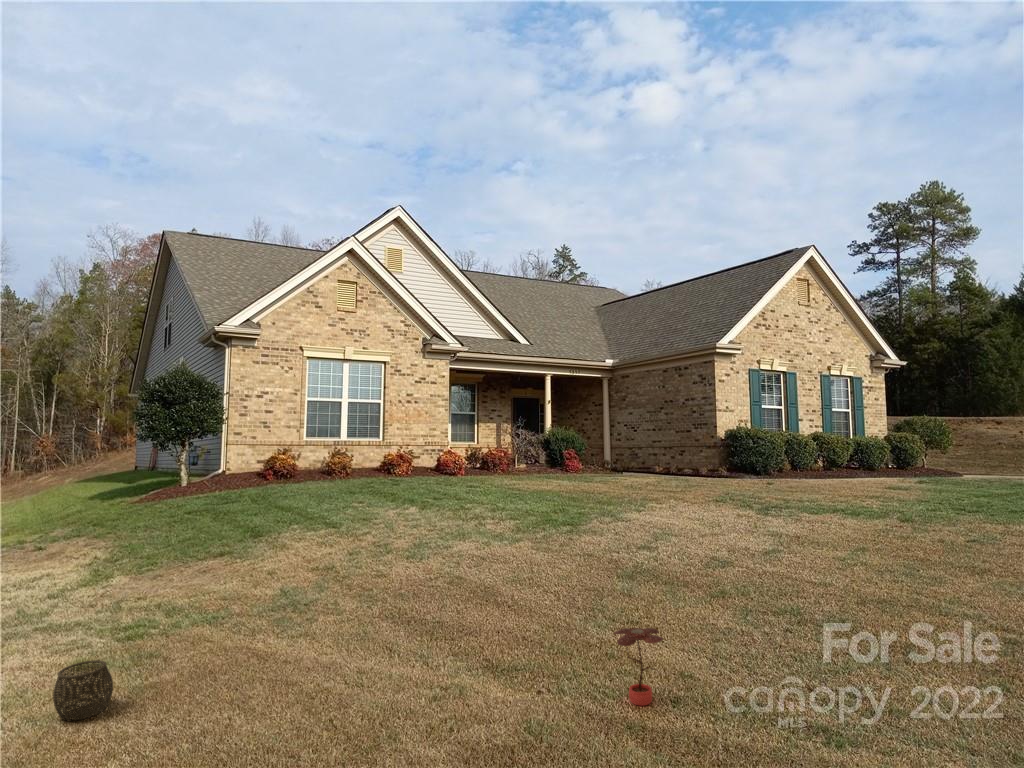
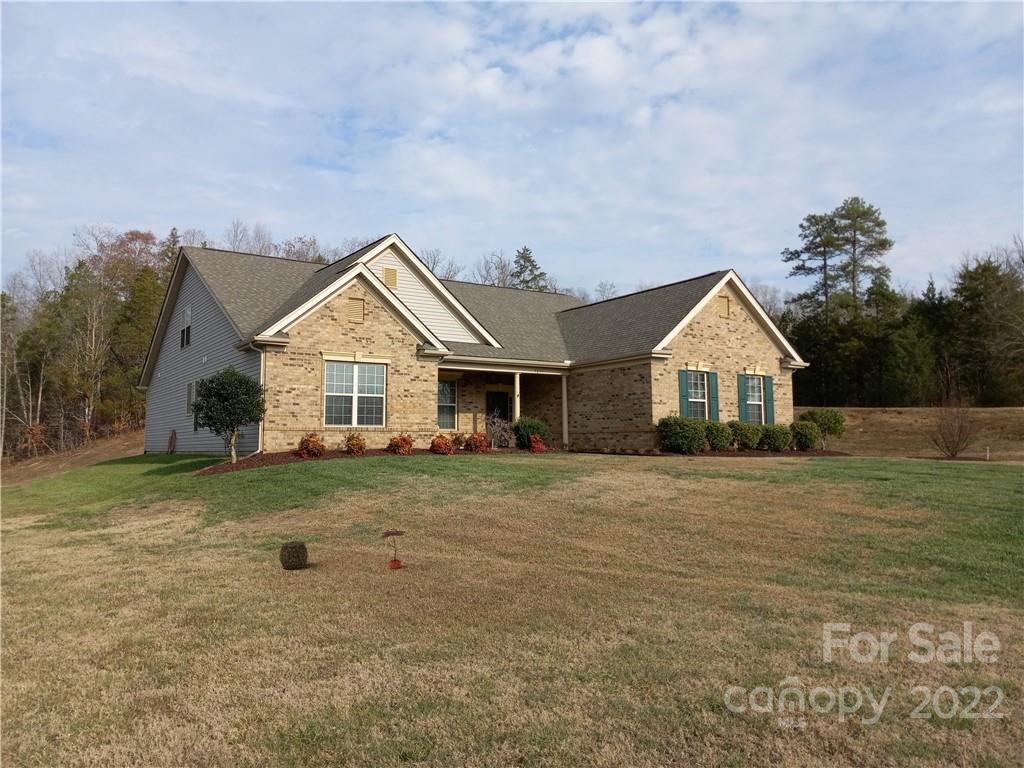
potted plant: present [614,628,663,706] -> present [382,531,406,568]

